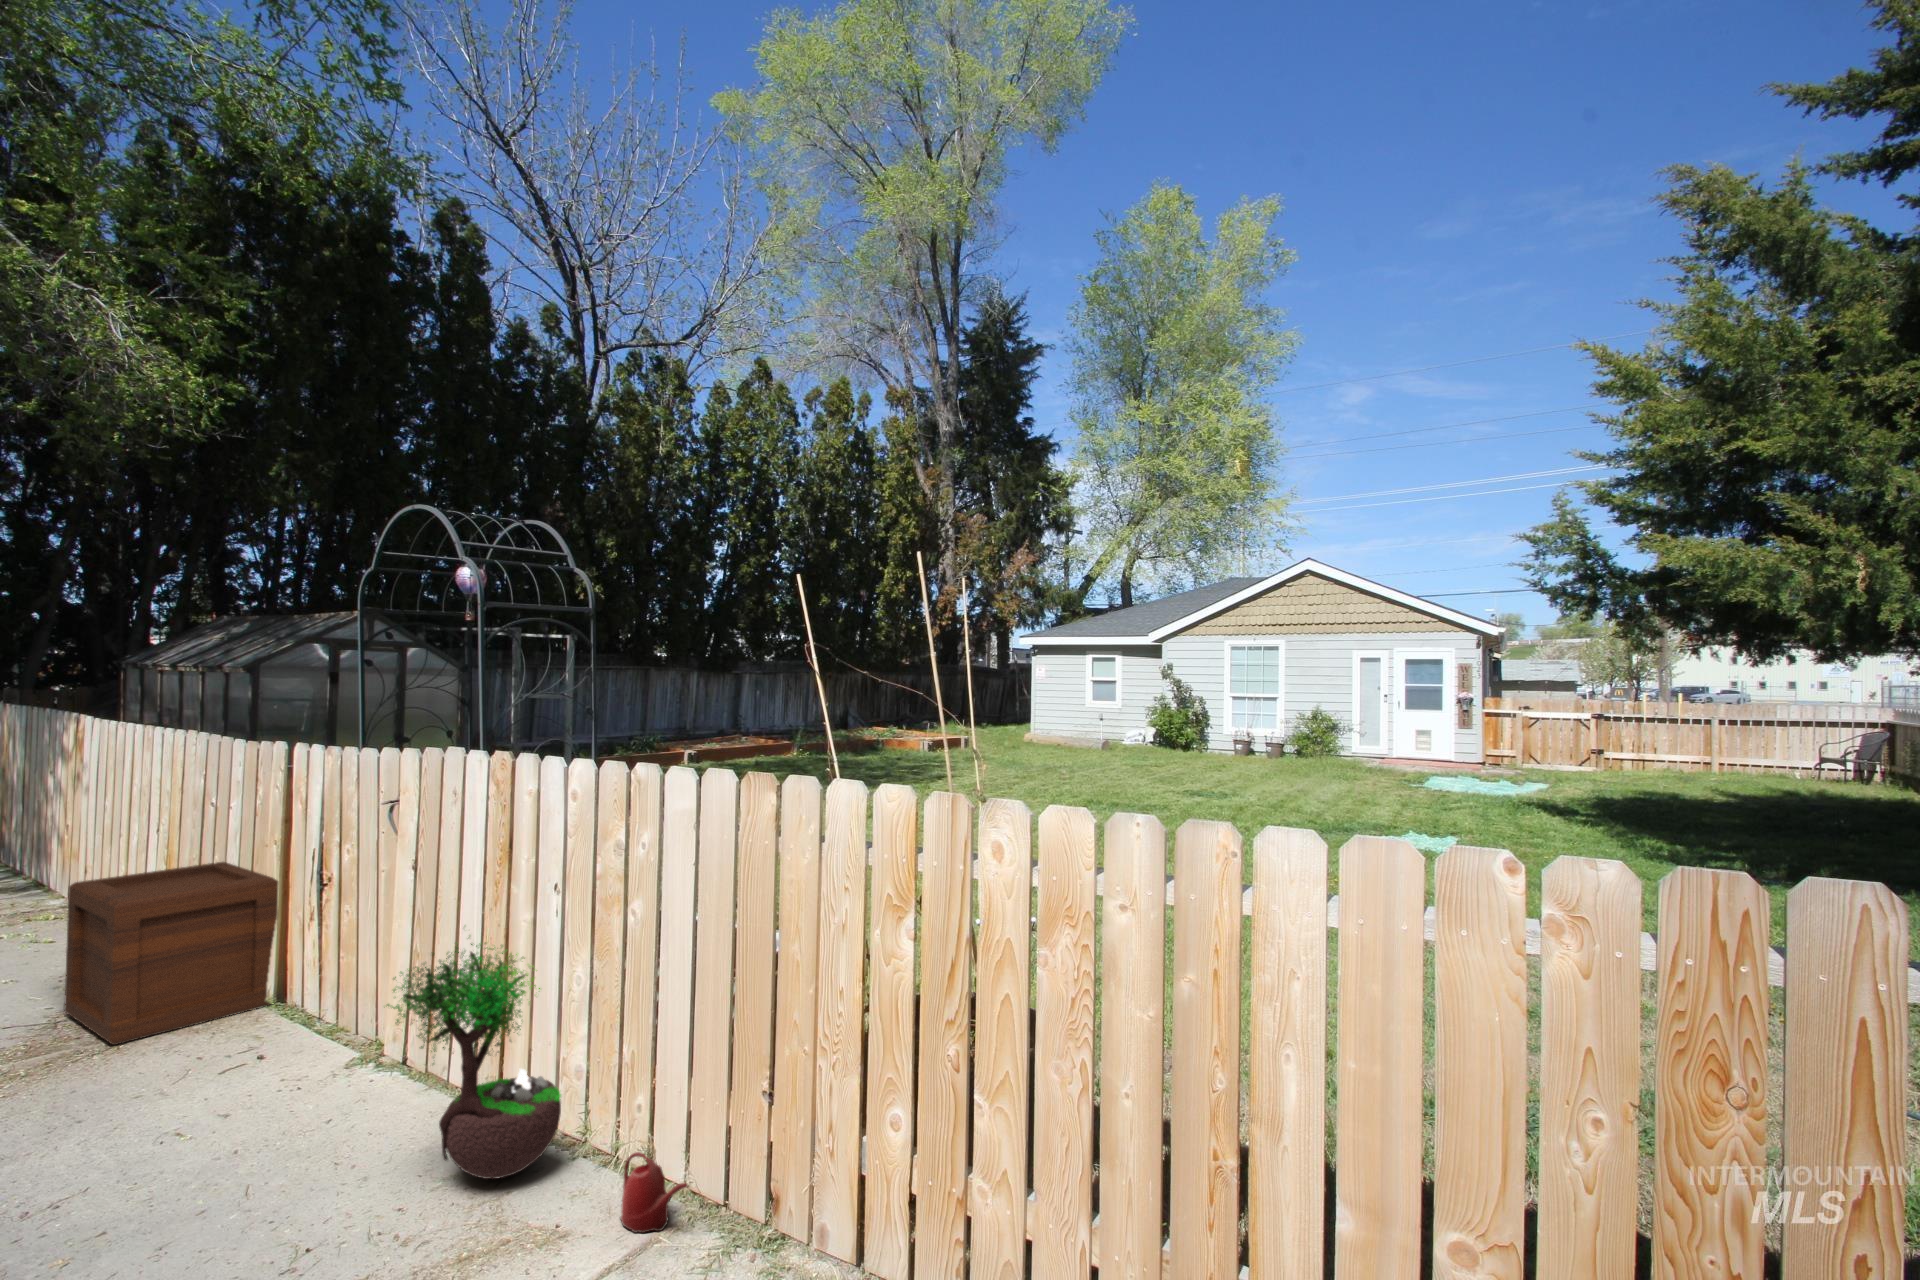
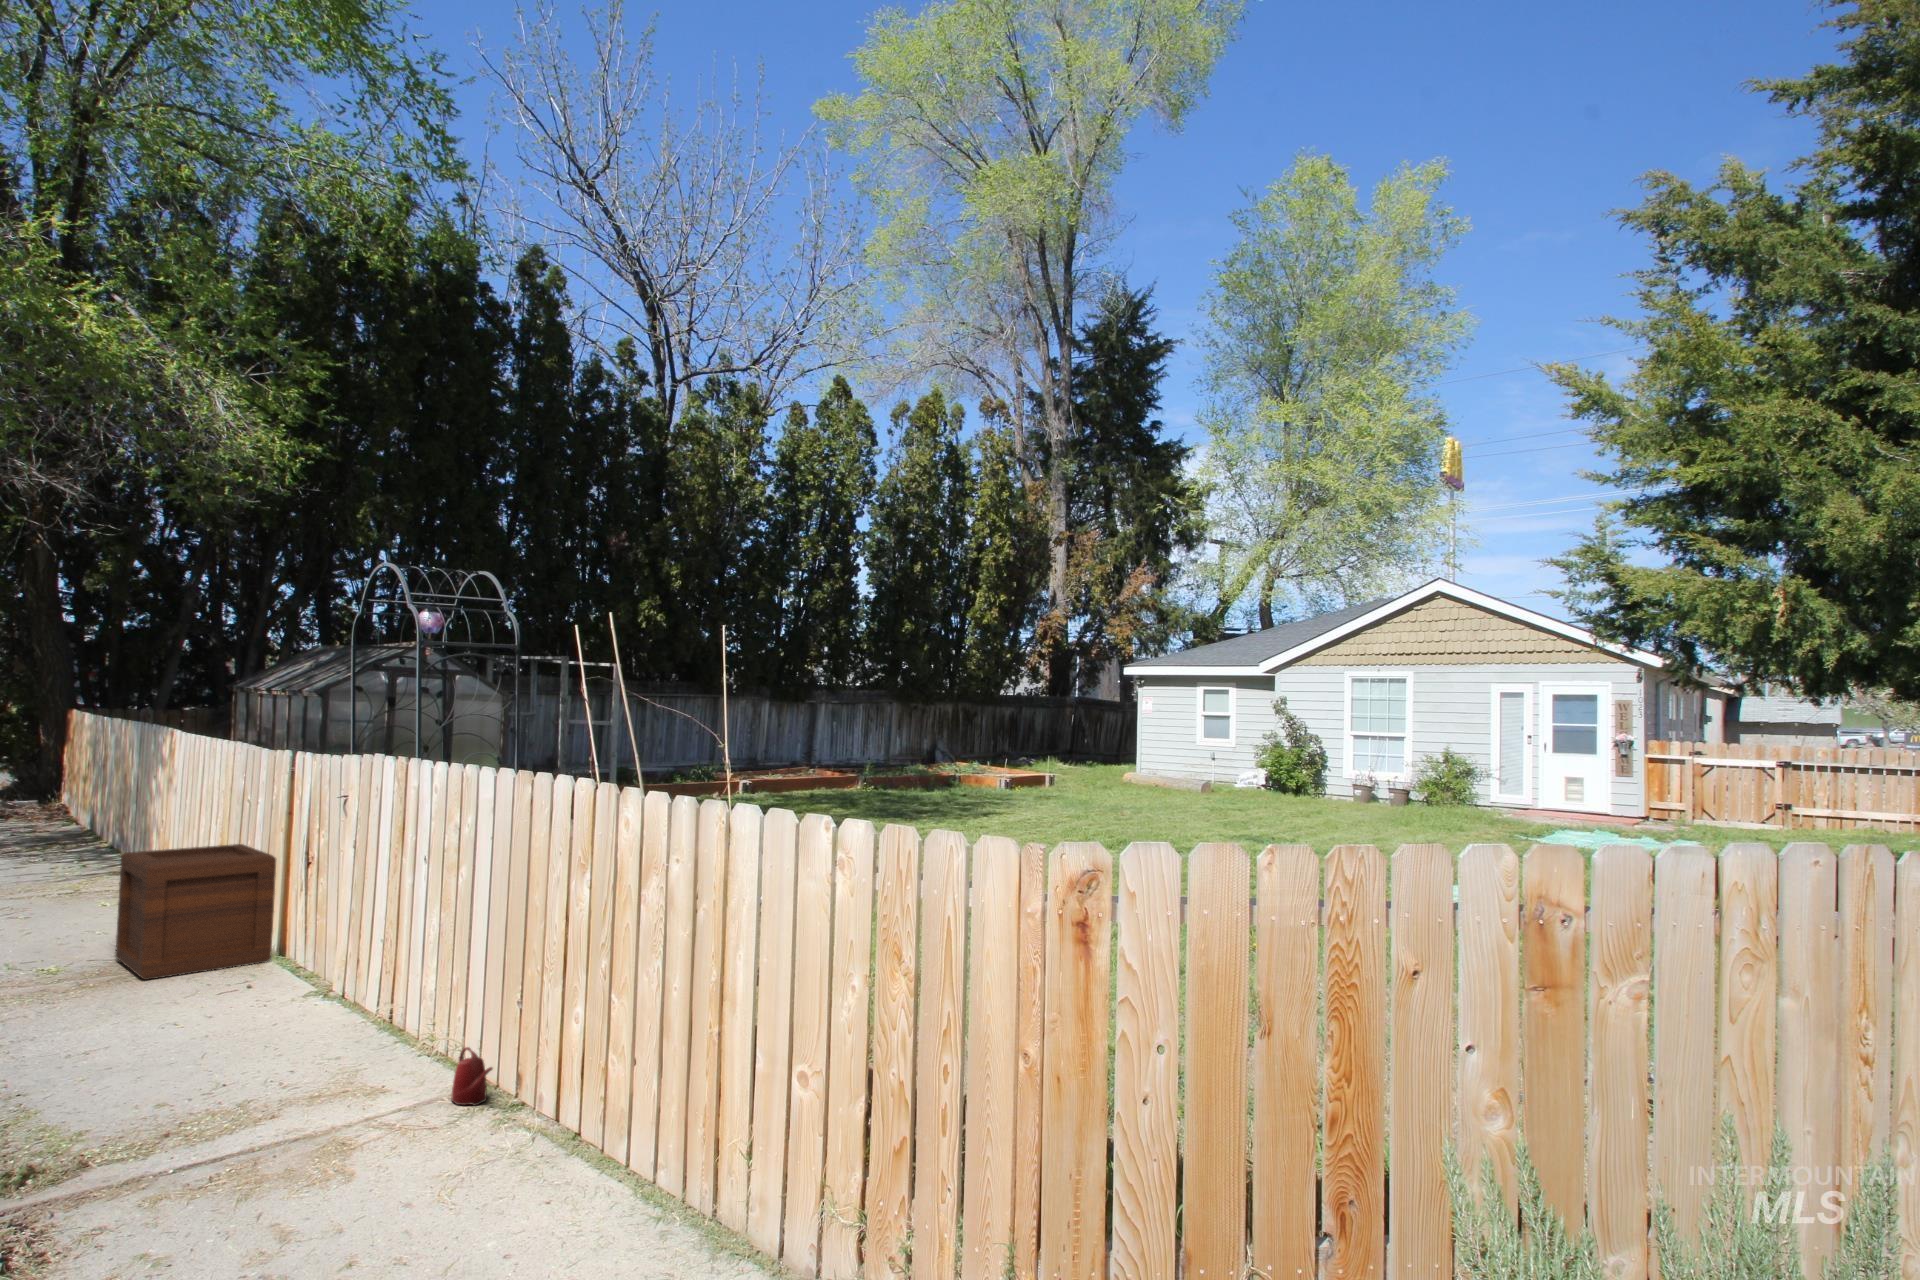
potted tree: present [387,943,561,1179] -> none [298,872,434,1069]

